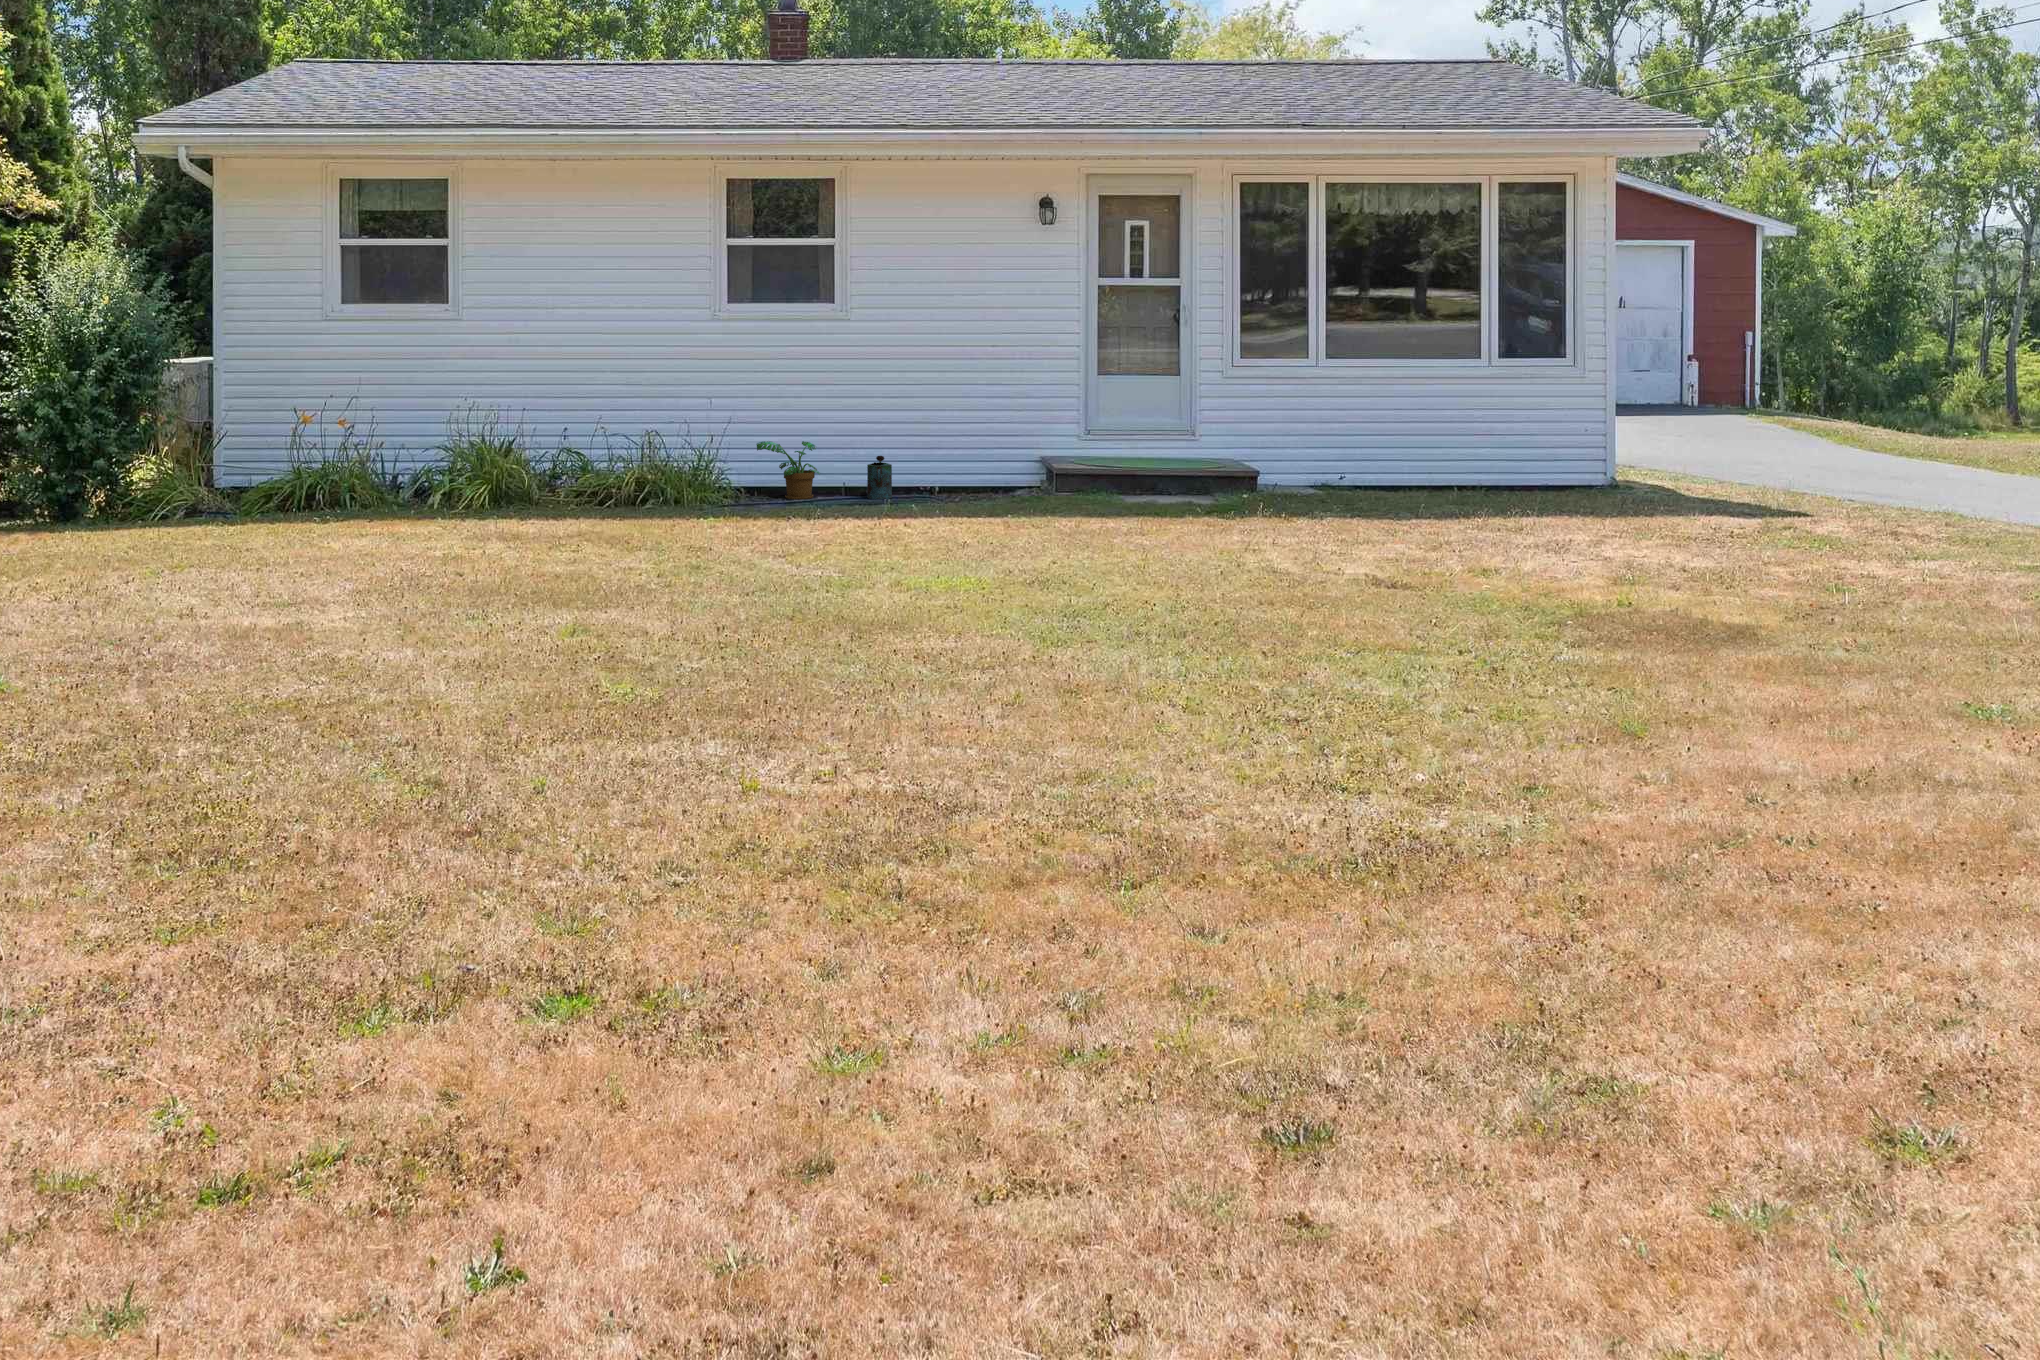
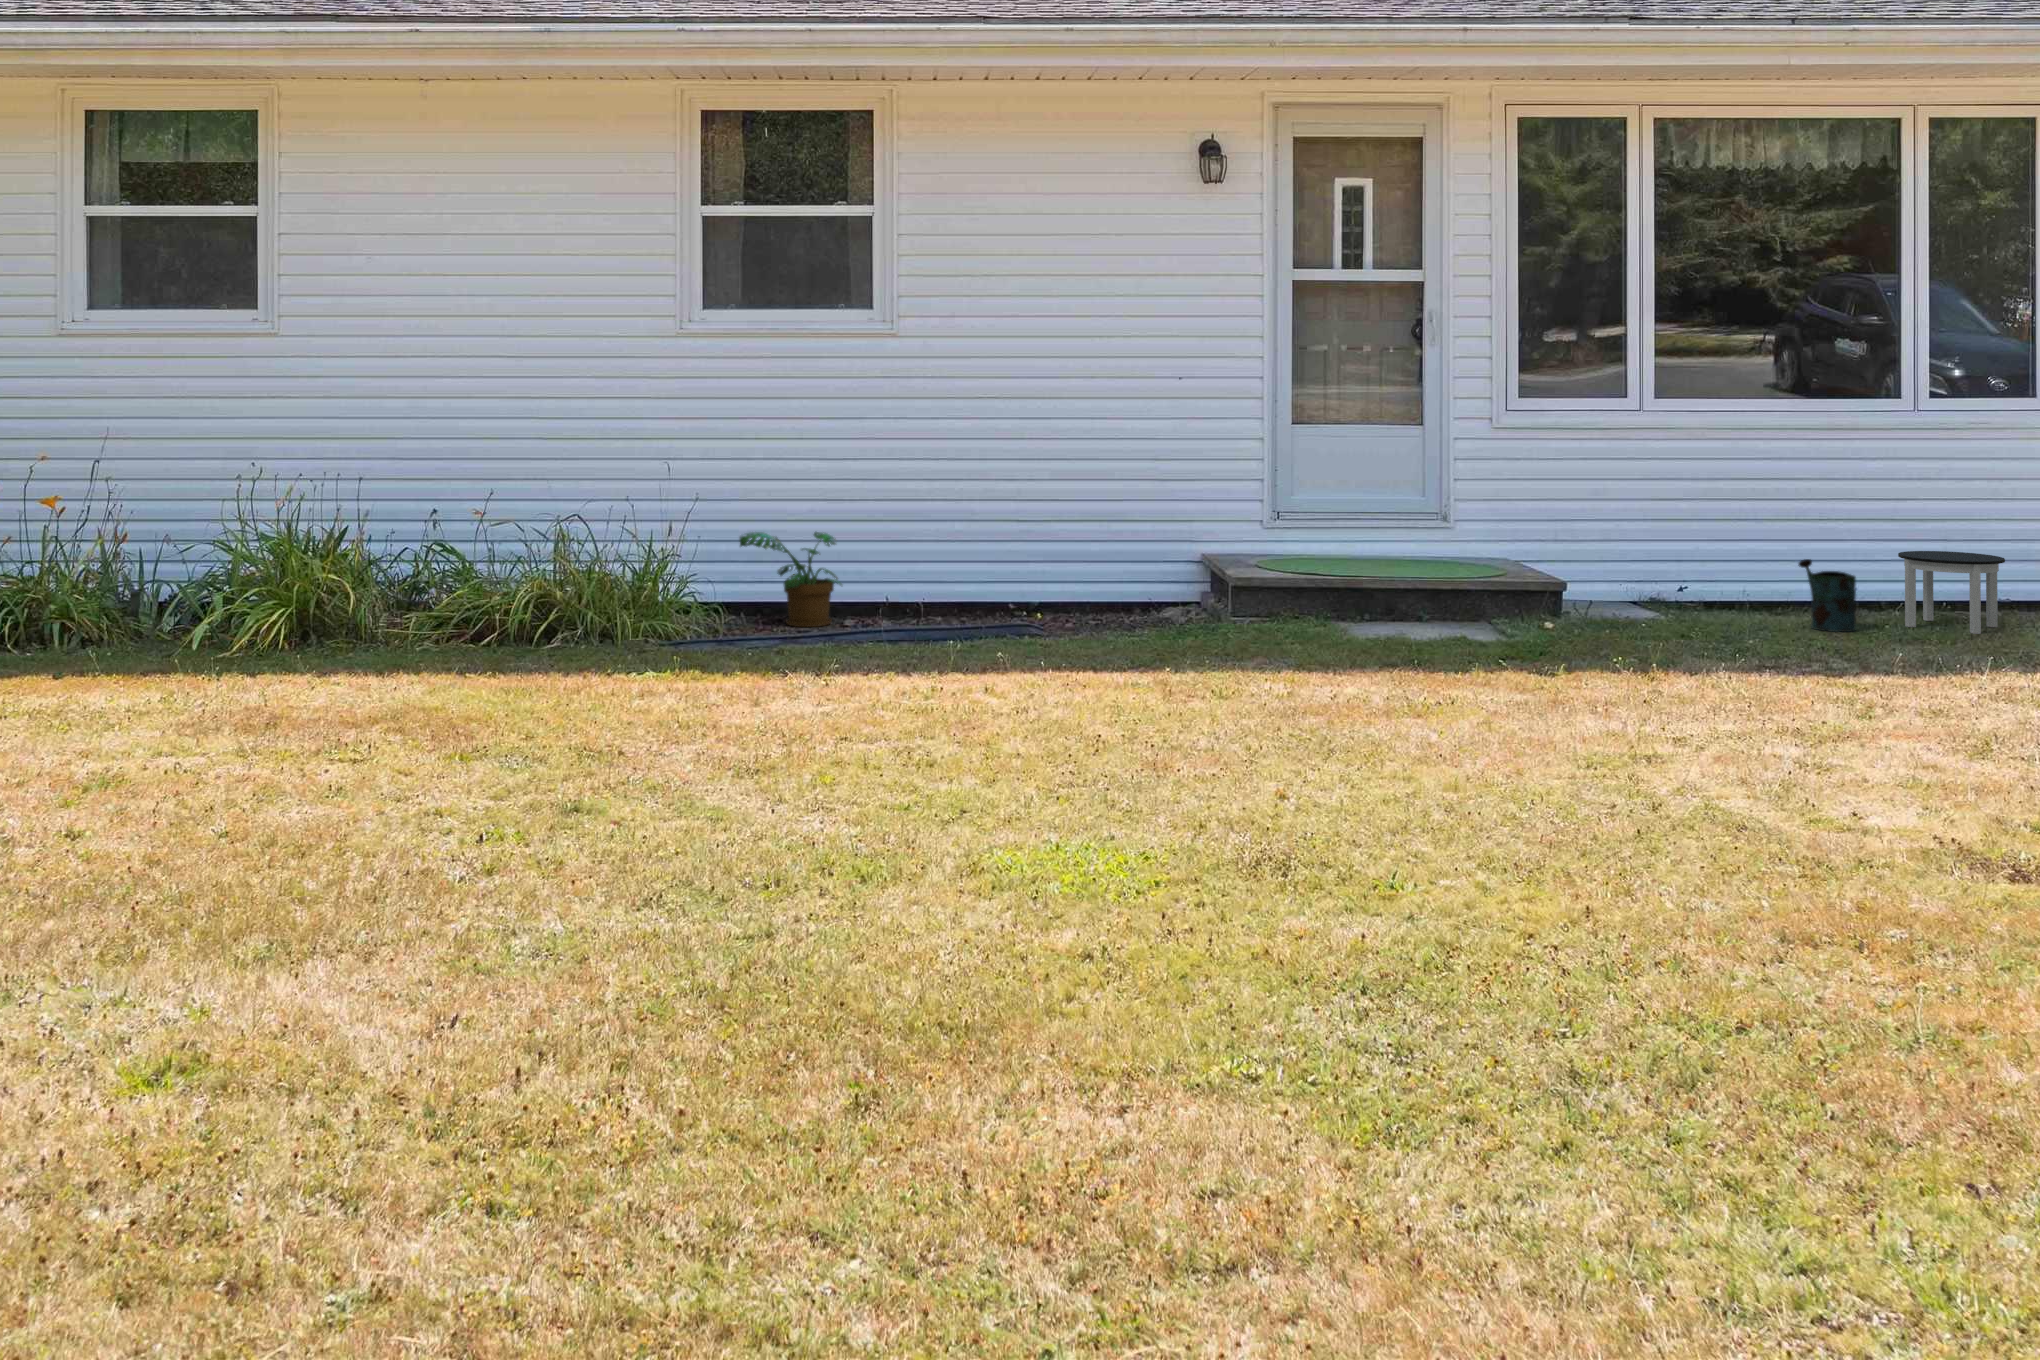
round table: none [1466,450,1526,499] -> present [1898,551,2005,634]
watering can: present [867,456,892,499] -> present [1798,559,1856,632]

